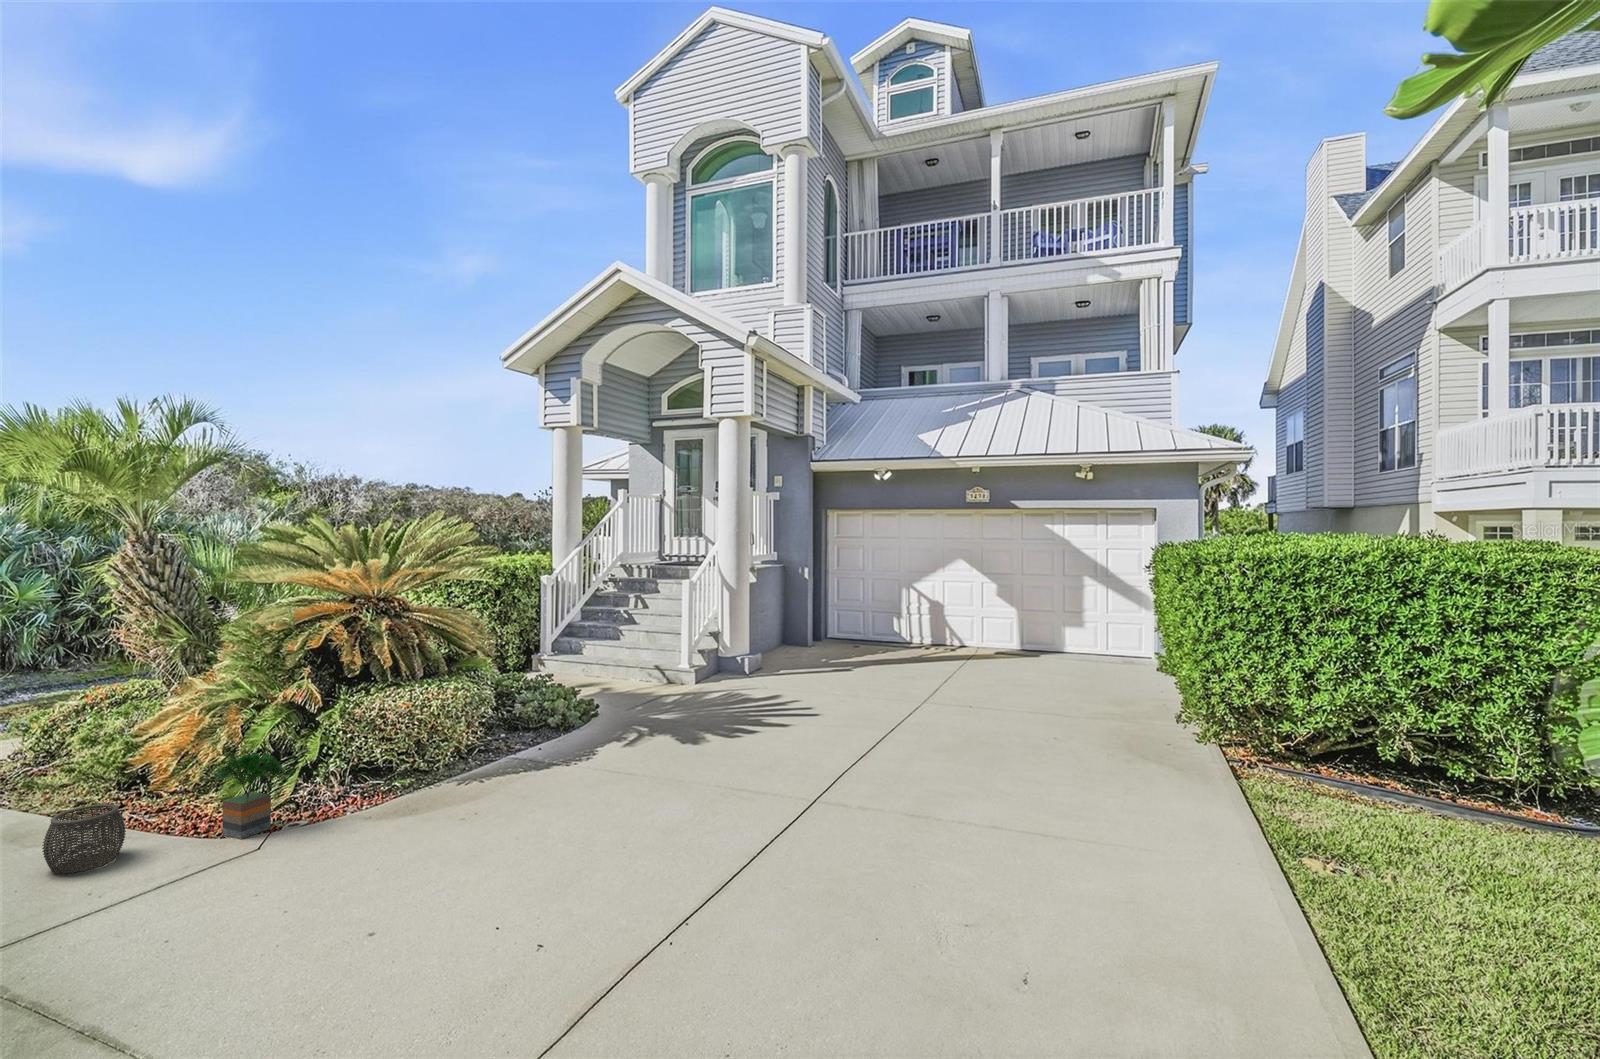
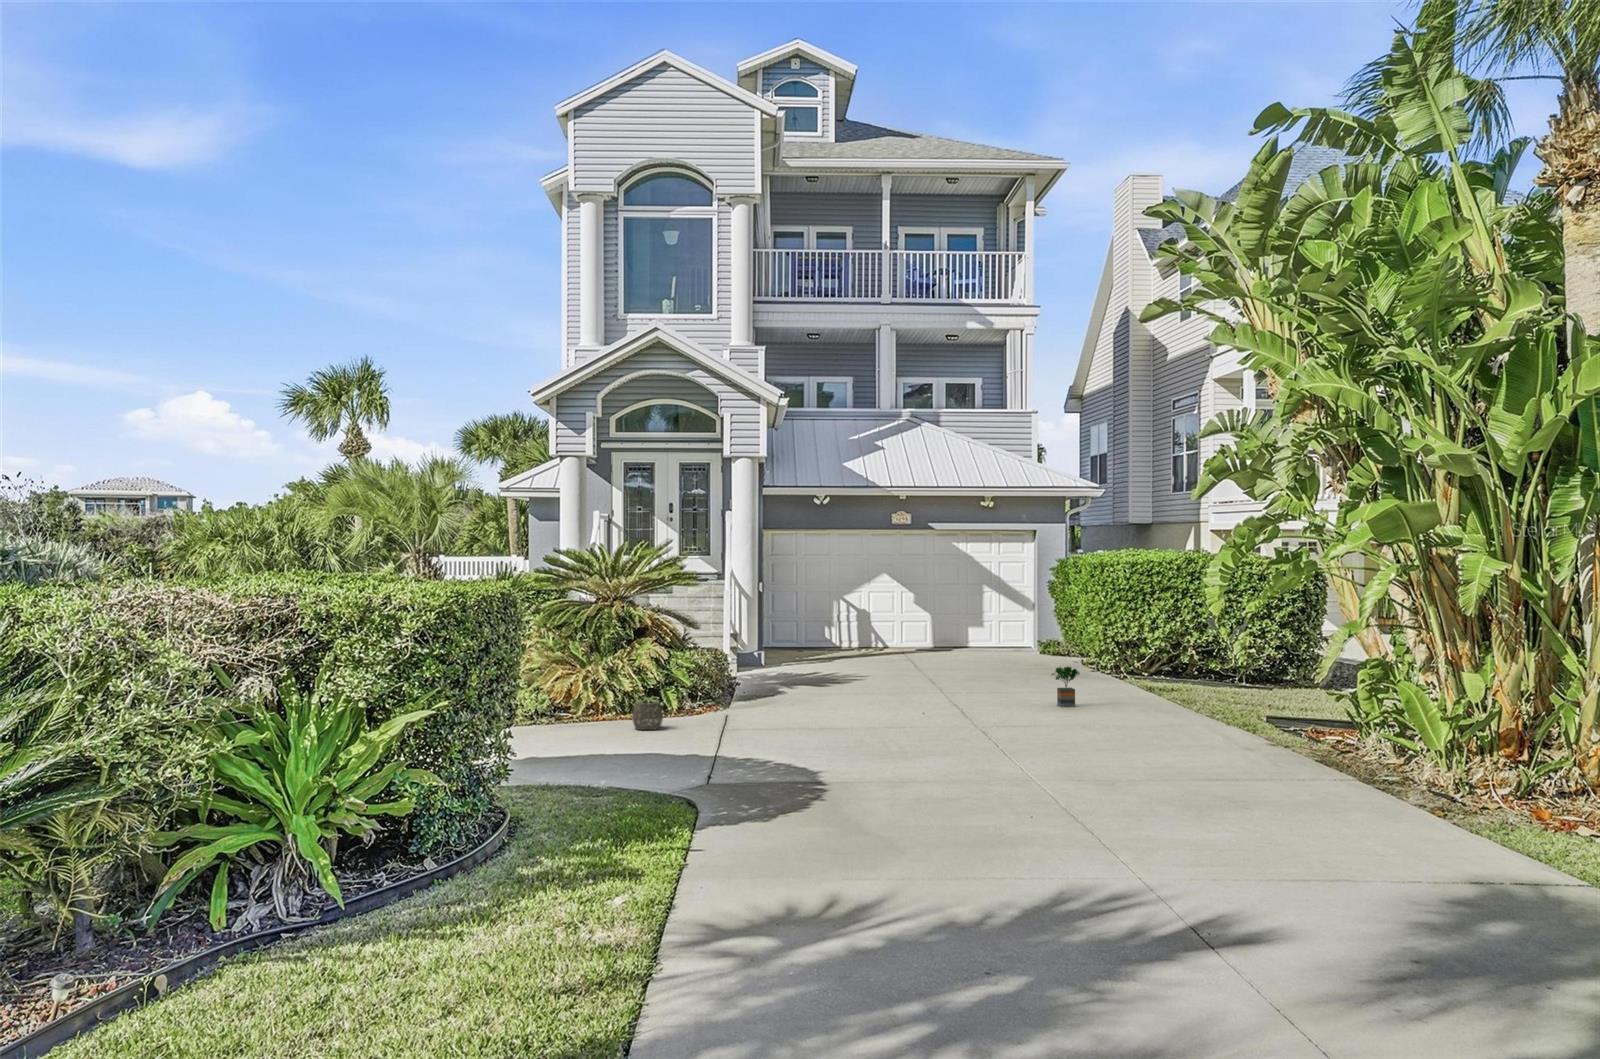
potted tree: present [215,753,285,839] -> present [1052,666,1080,707]

